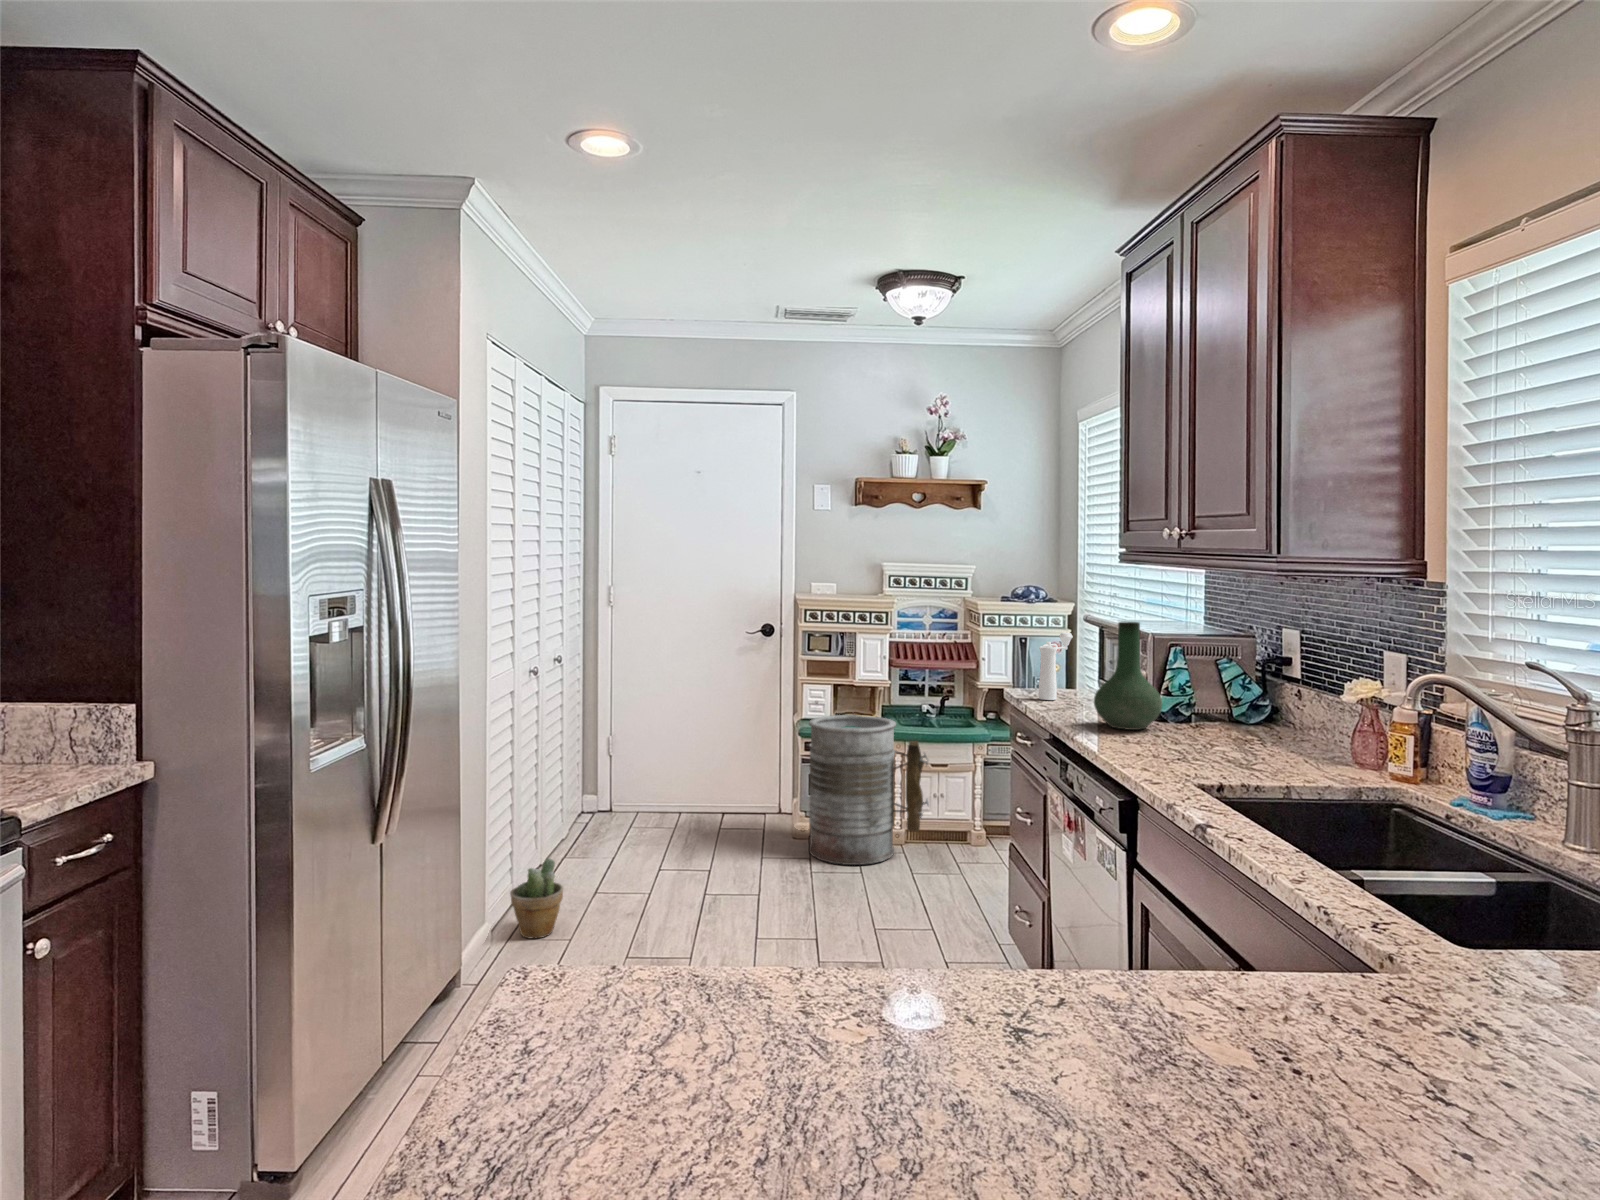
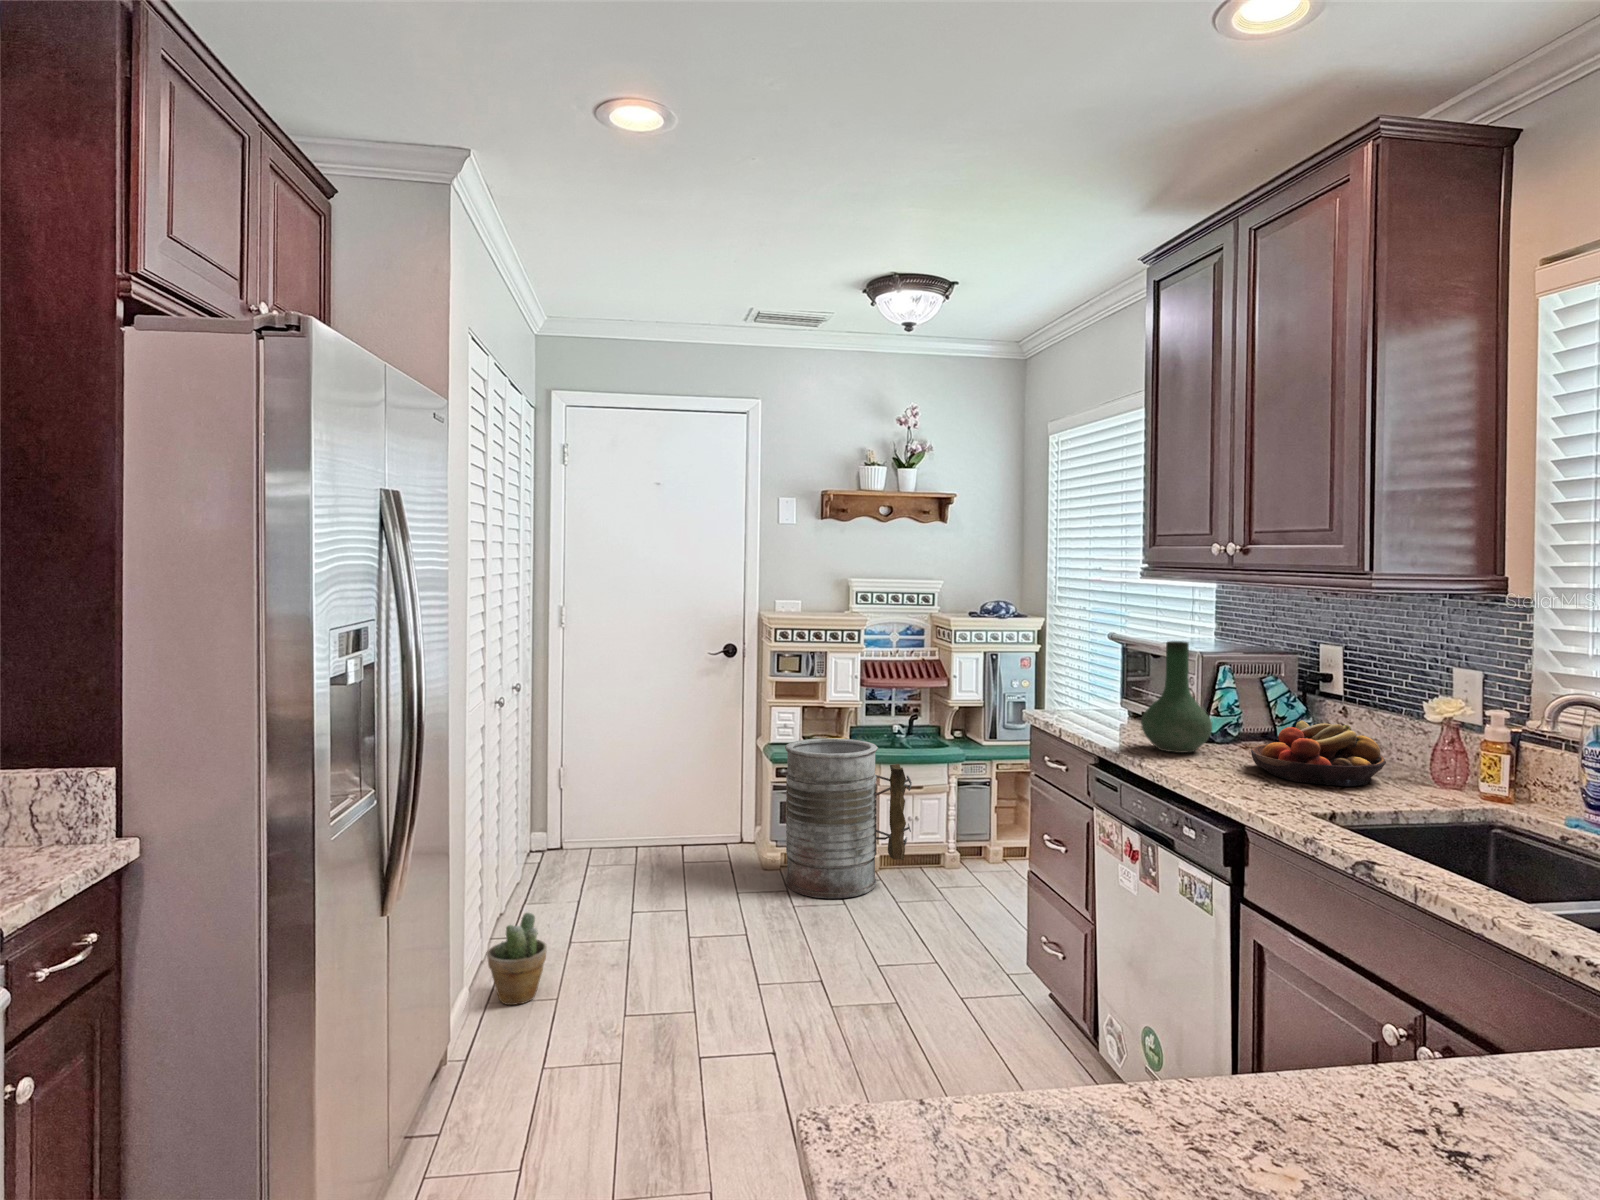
pepper mill: present [1039,633,1073,700] -> none [1059,651,1089,721]
fruit bowl: none [1183,700,1311,763] -> present [1251,721,1386,786]

